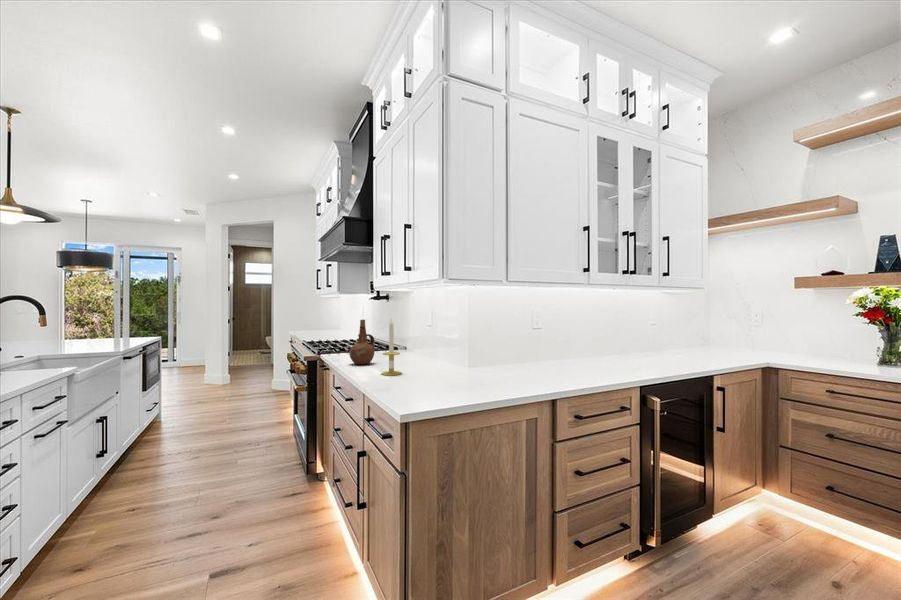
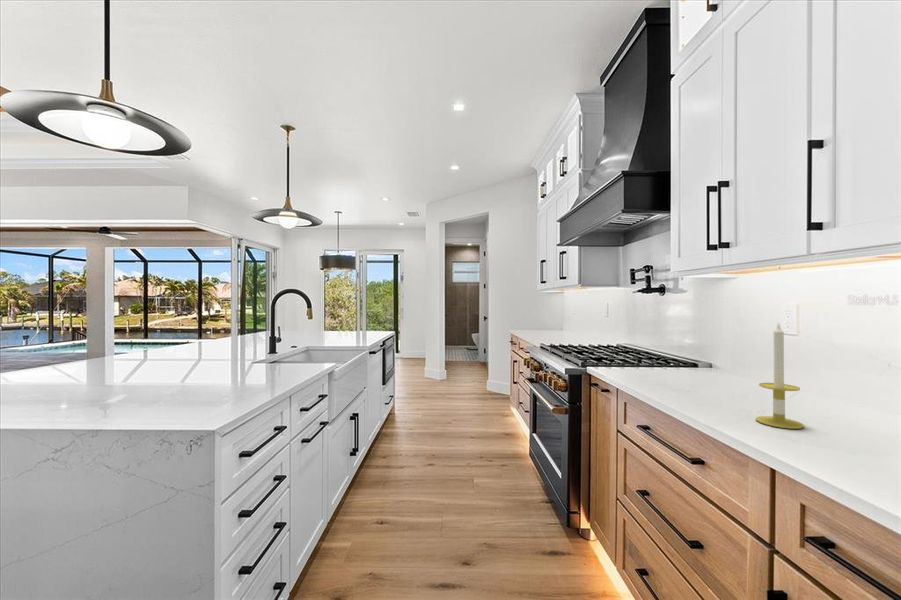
ceramic pitcher: present [349,320,374,364] -> none [657,322,701,393]

